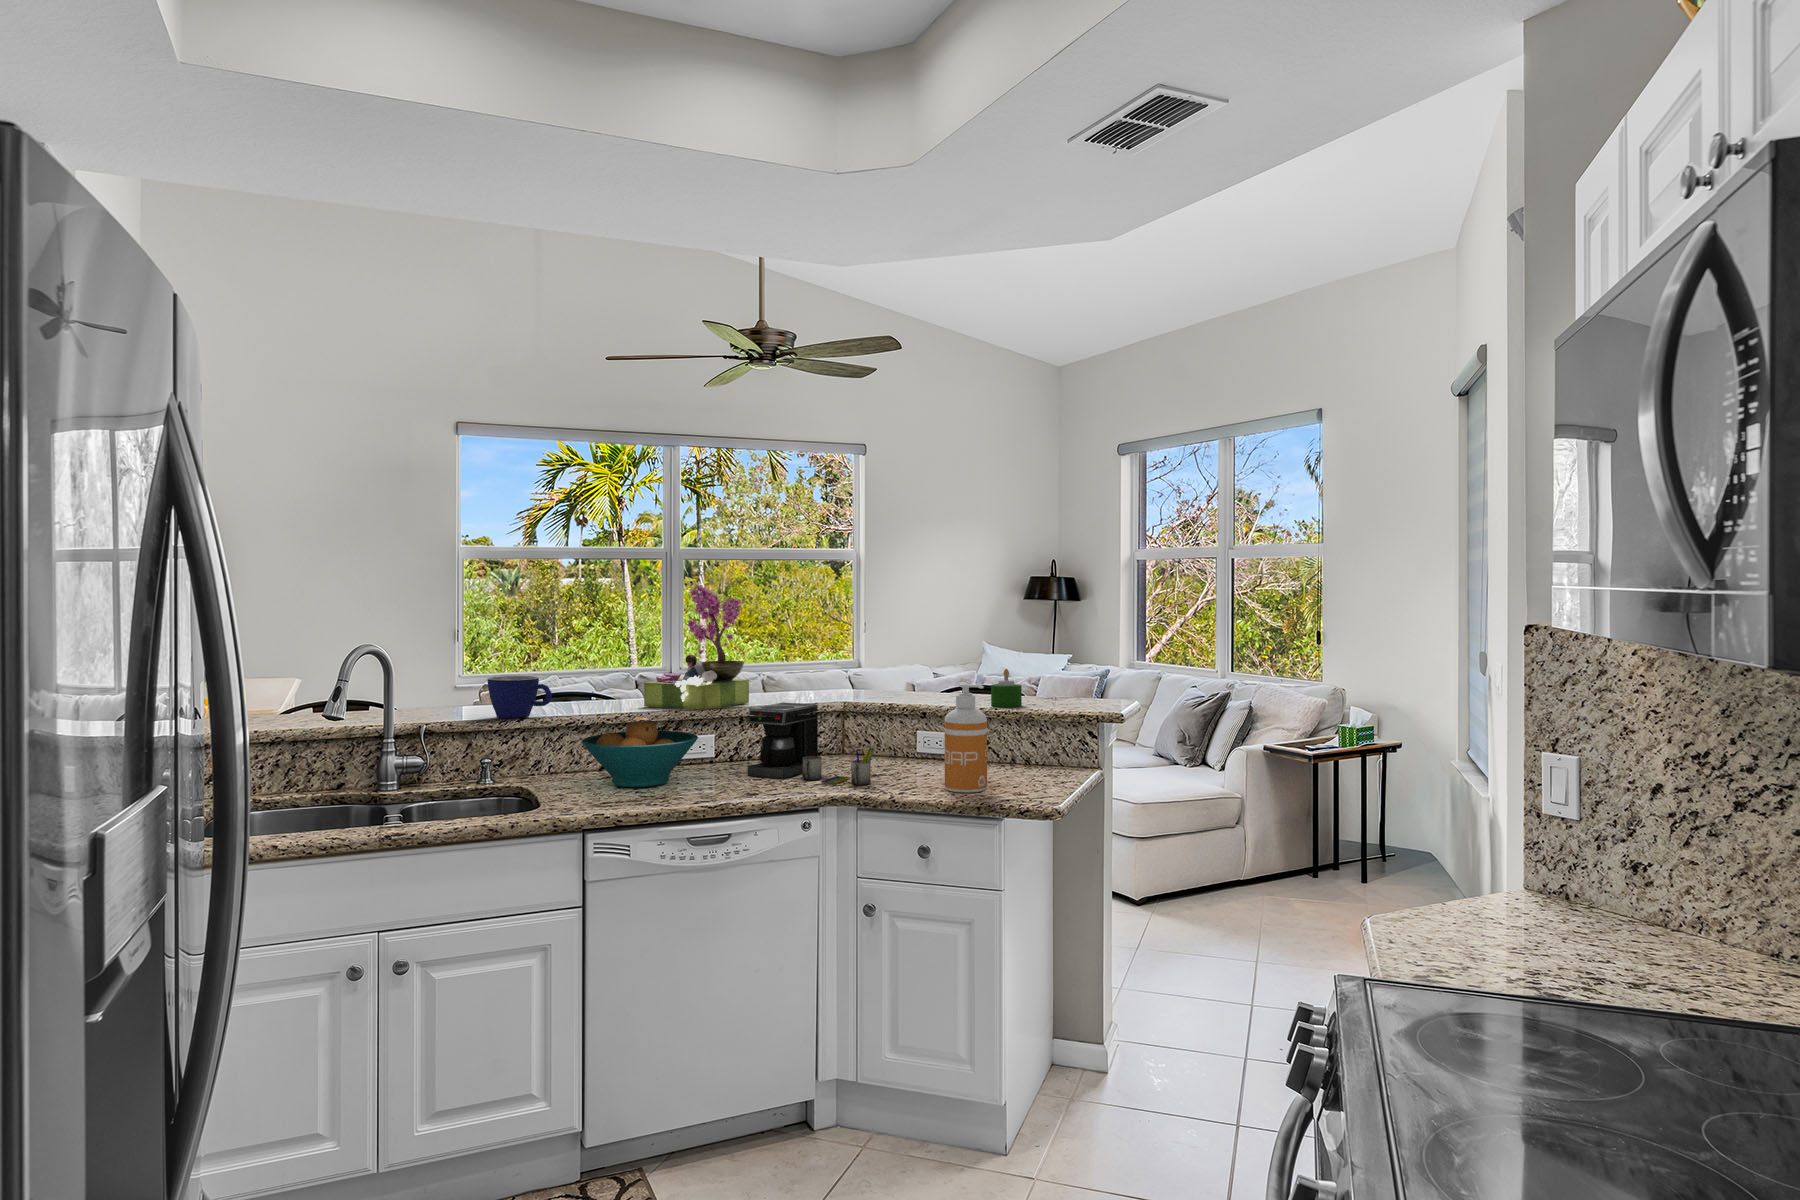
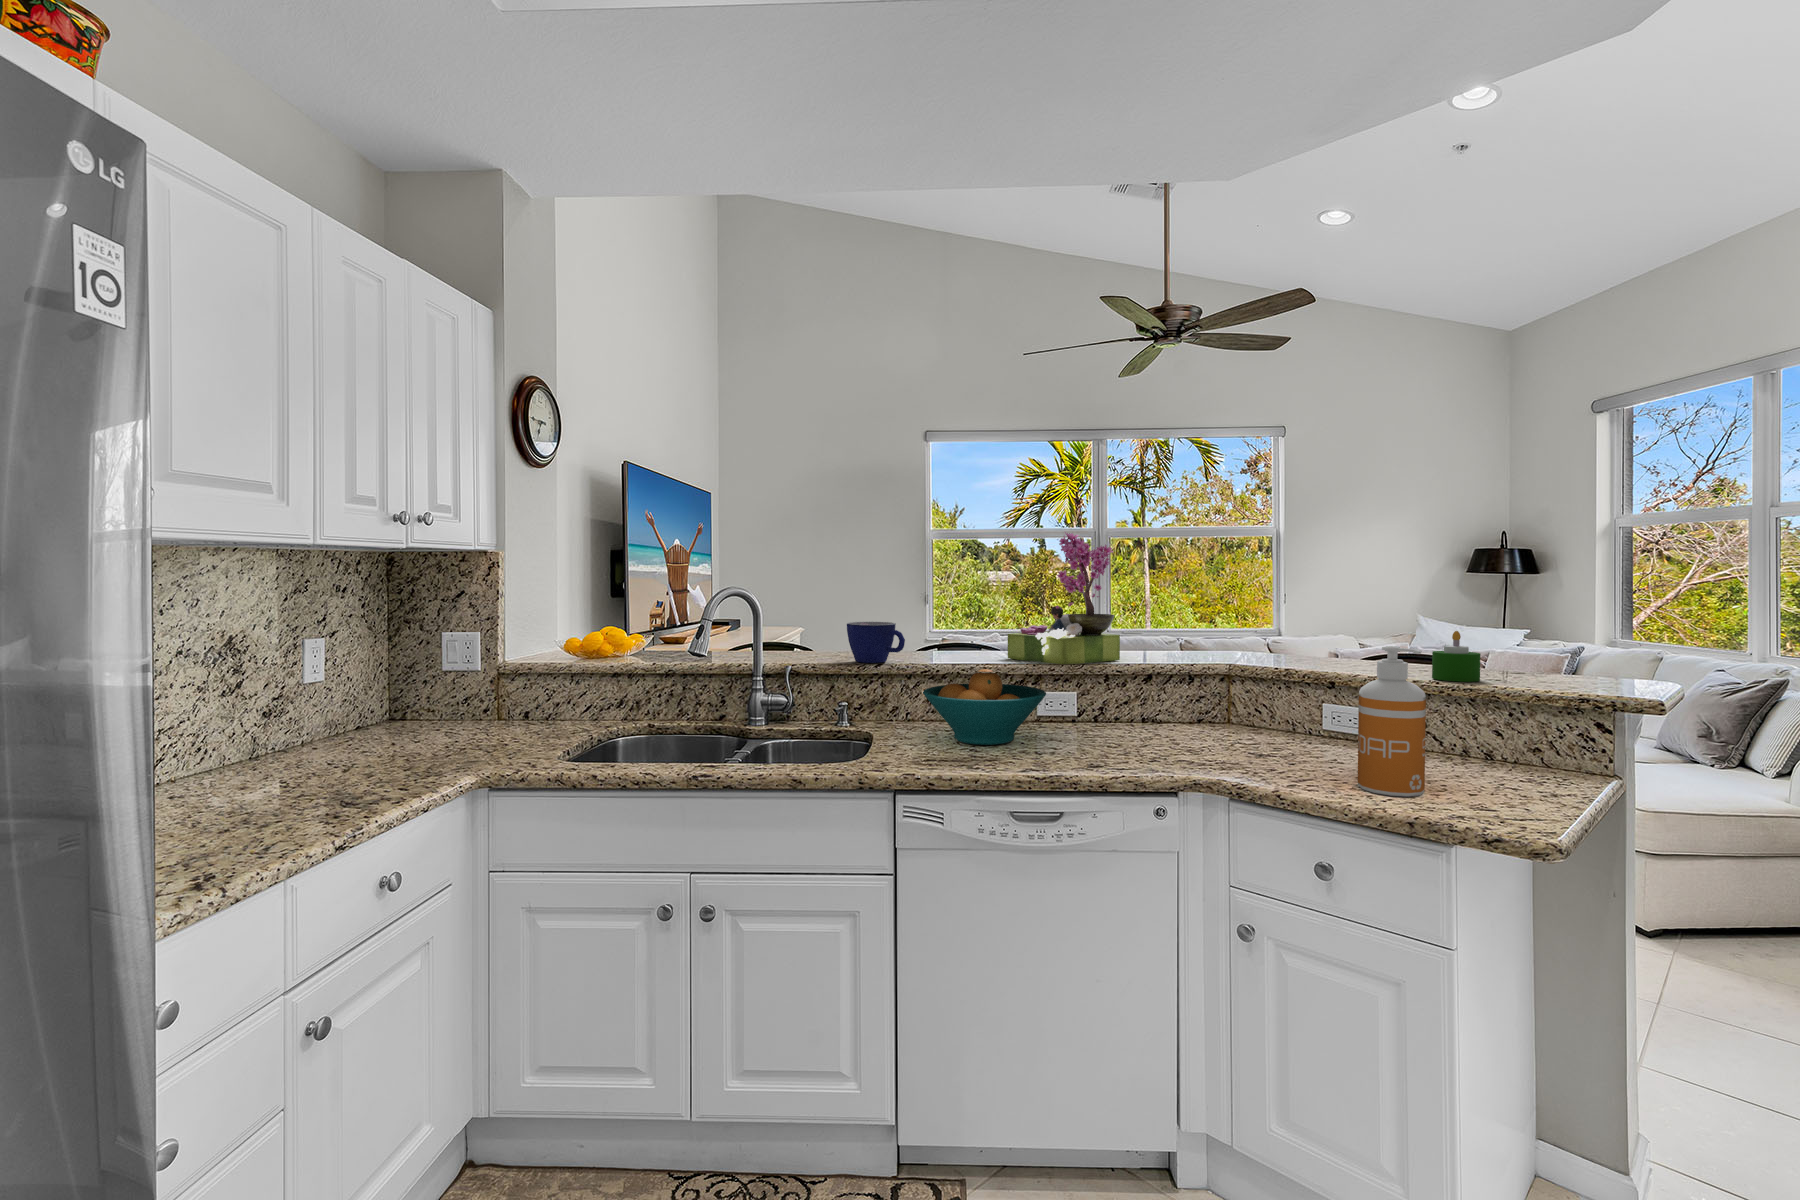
coffee maker: present [748,702,874,785] -> none [1104,661,1258,768]

